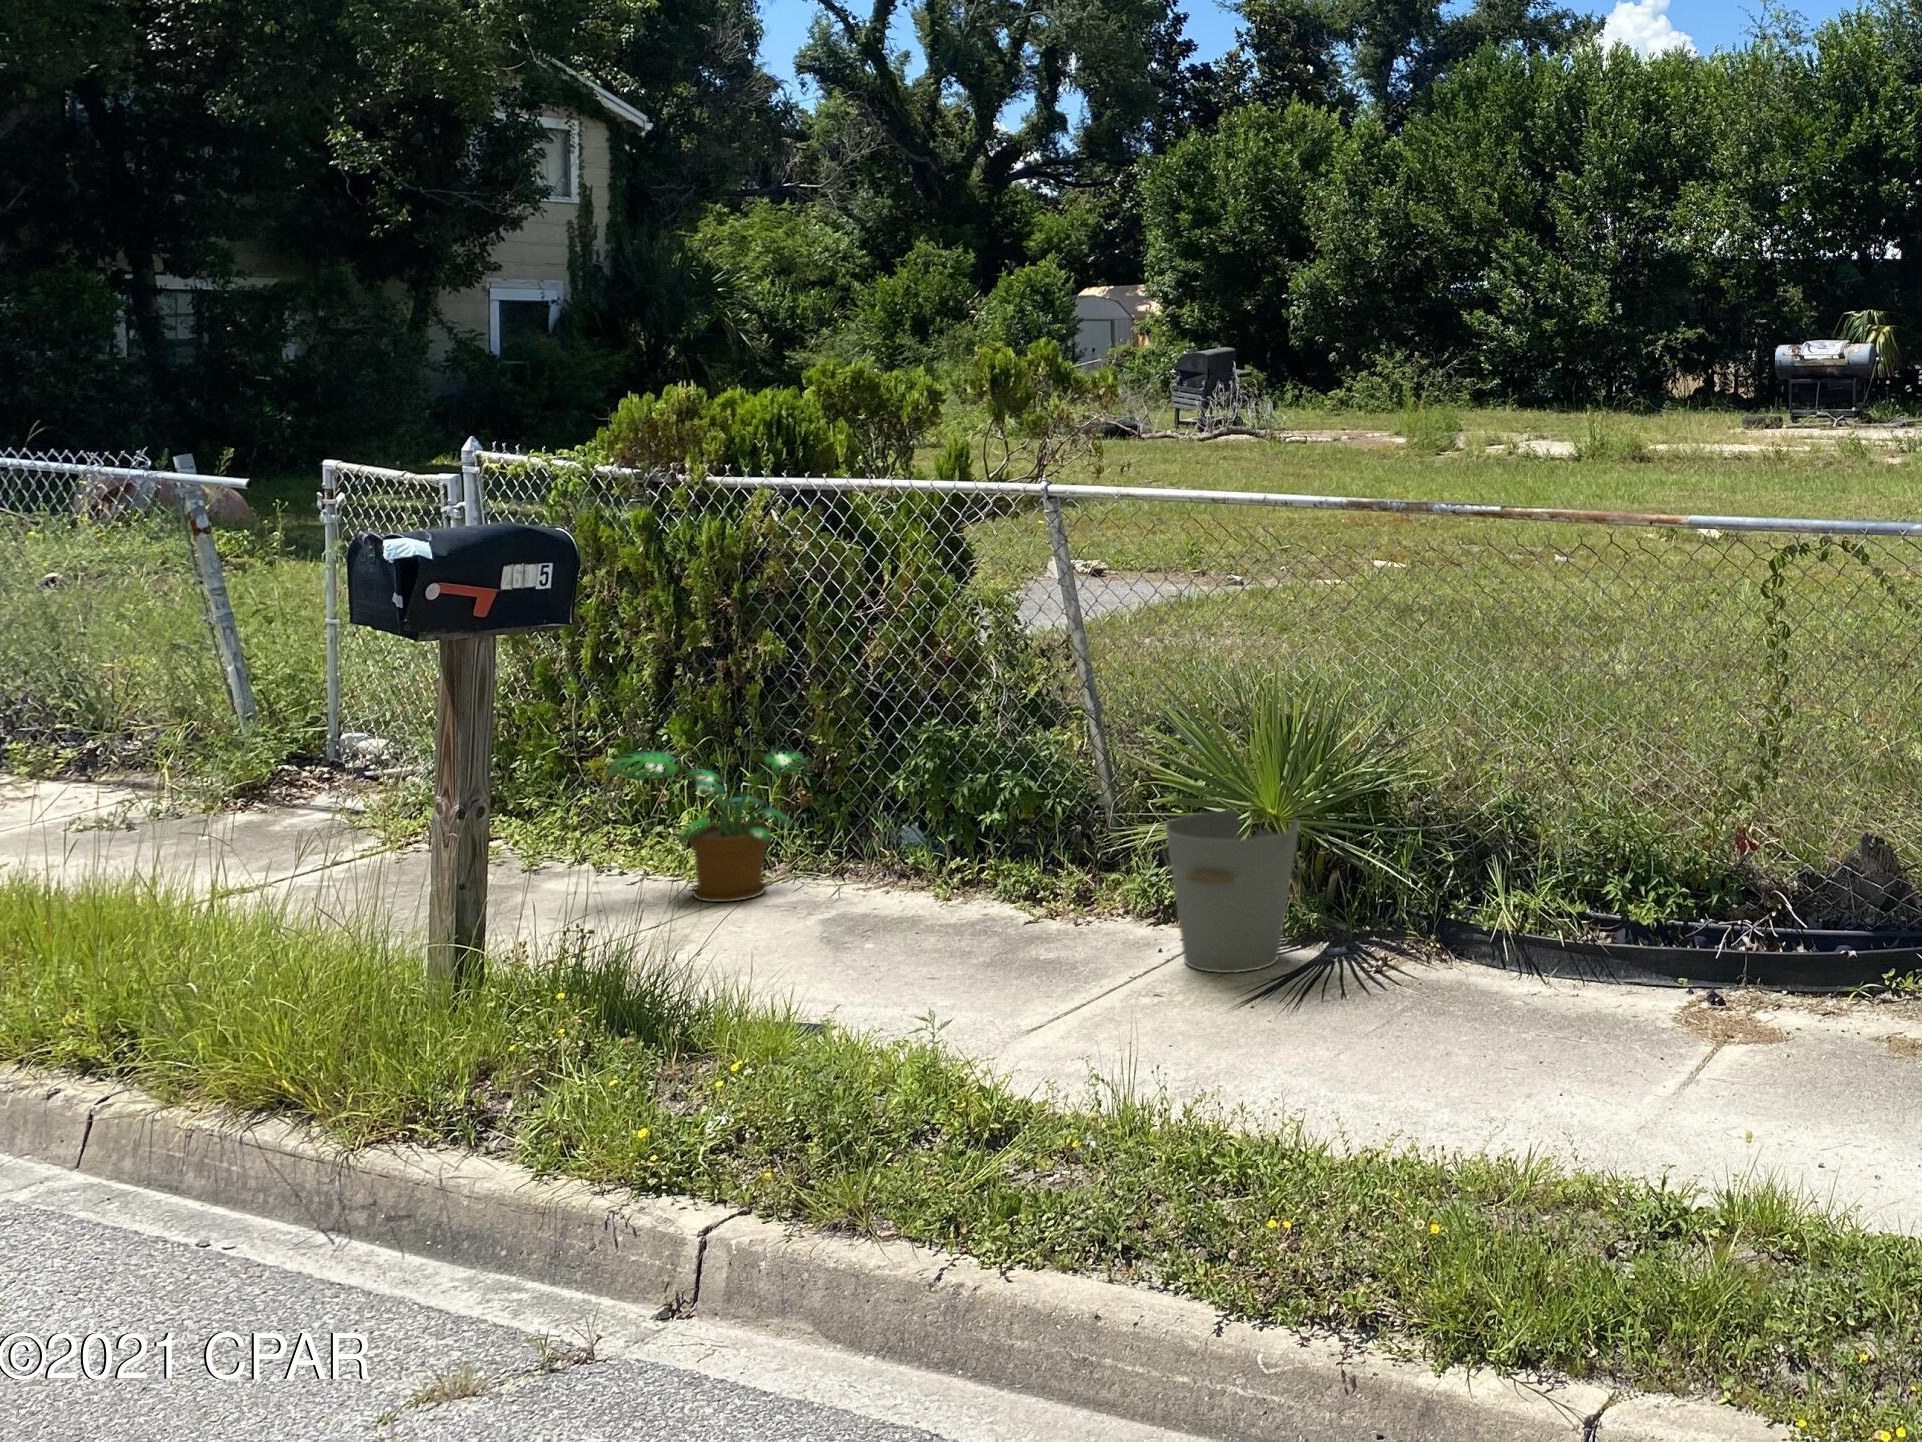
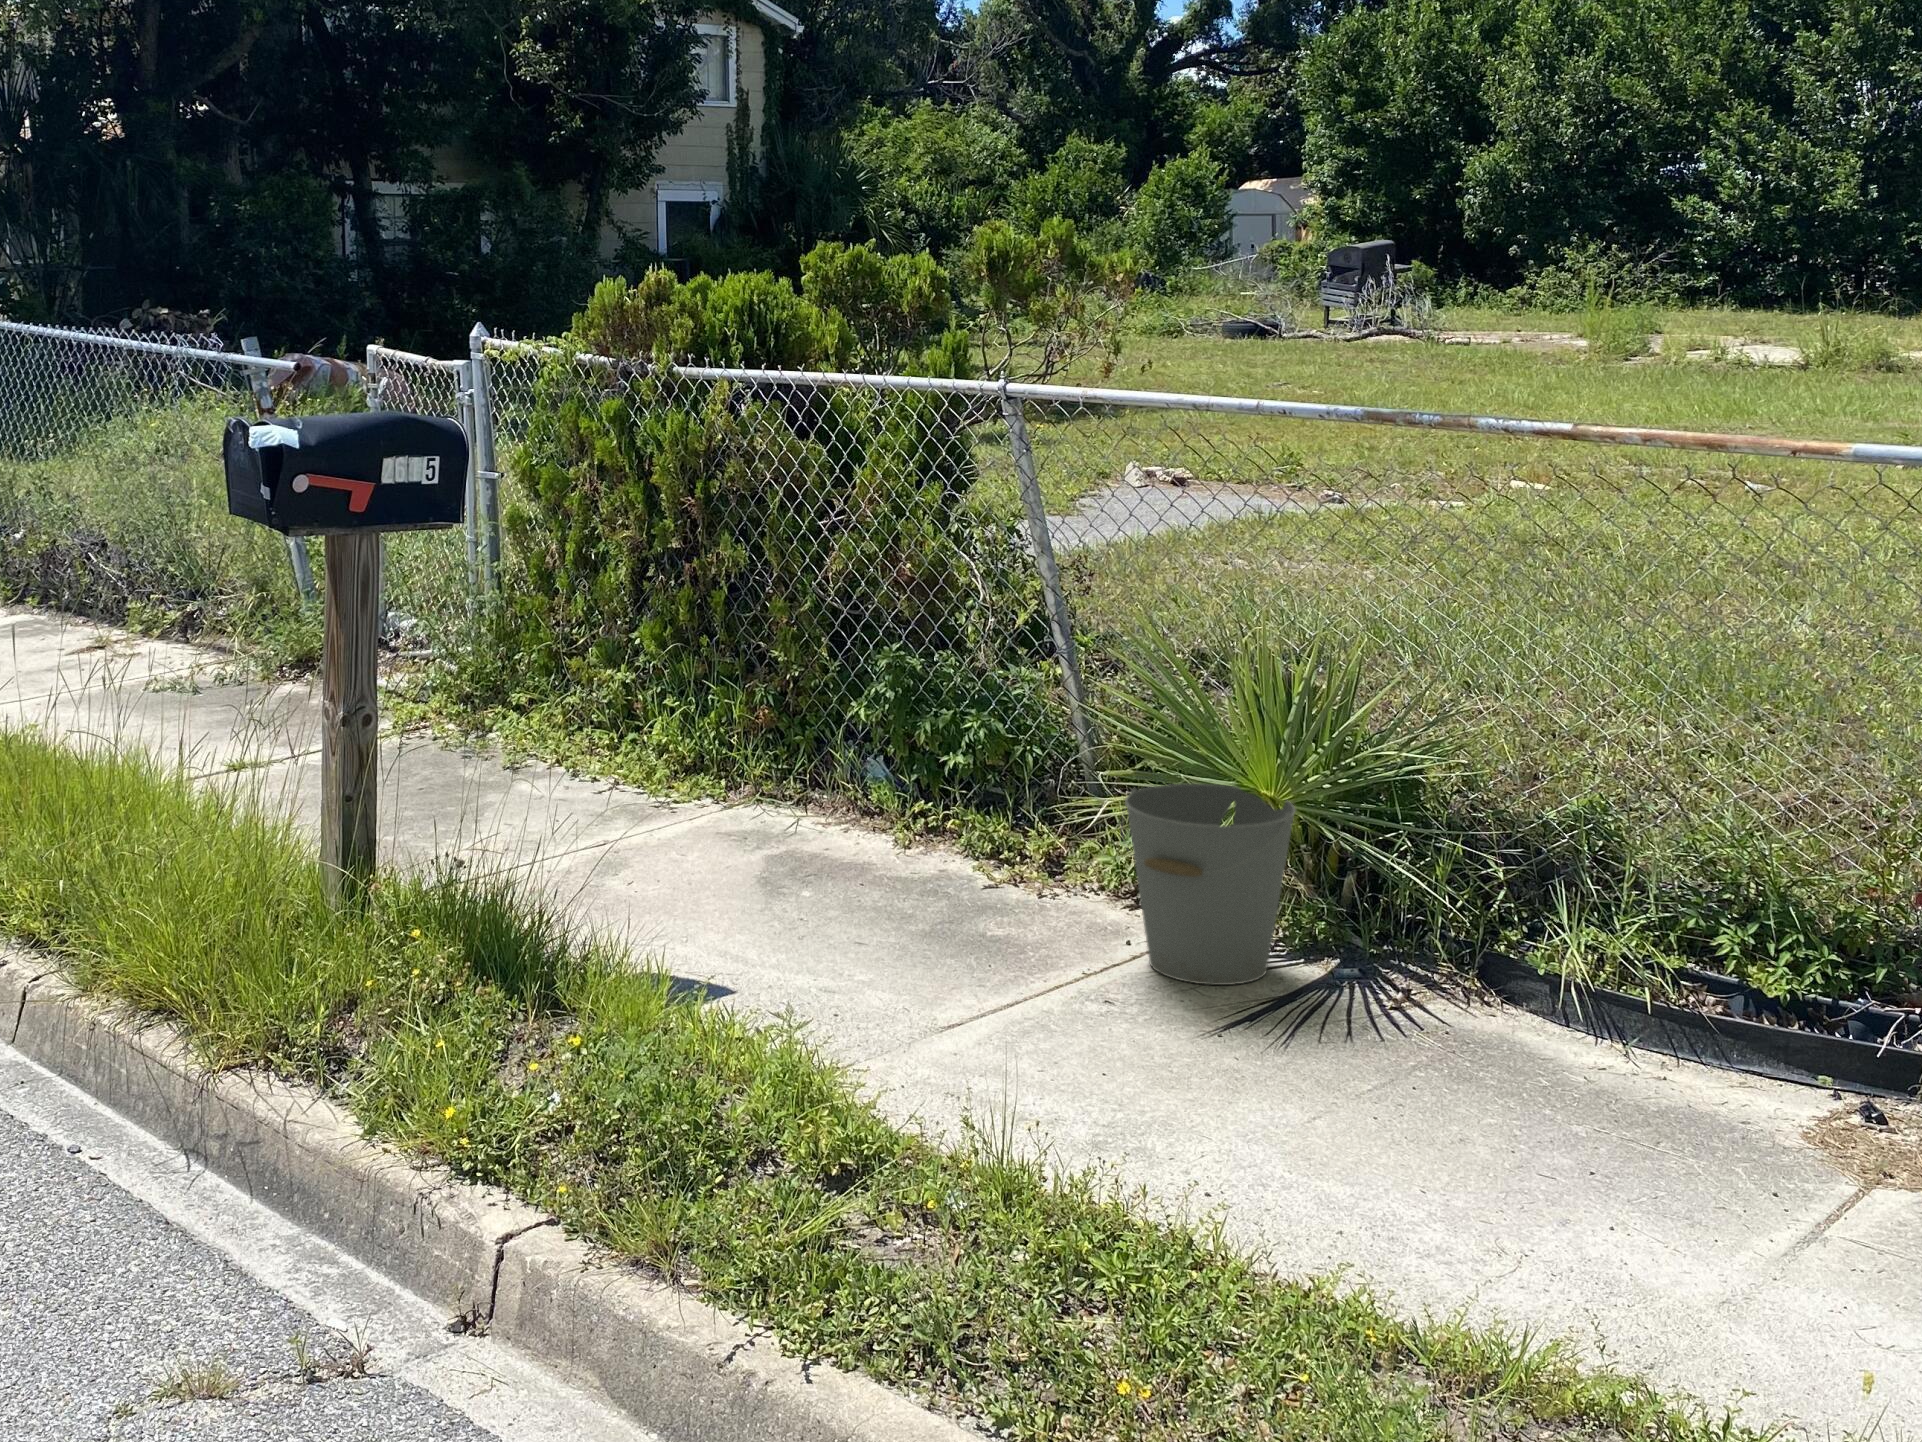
potted plant: present [608,749,808,902] -> none [568,658,773,824]

